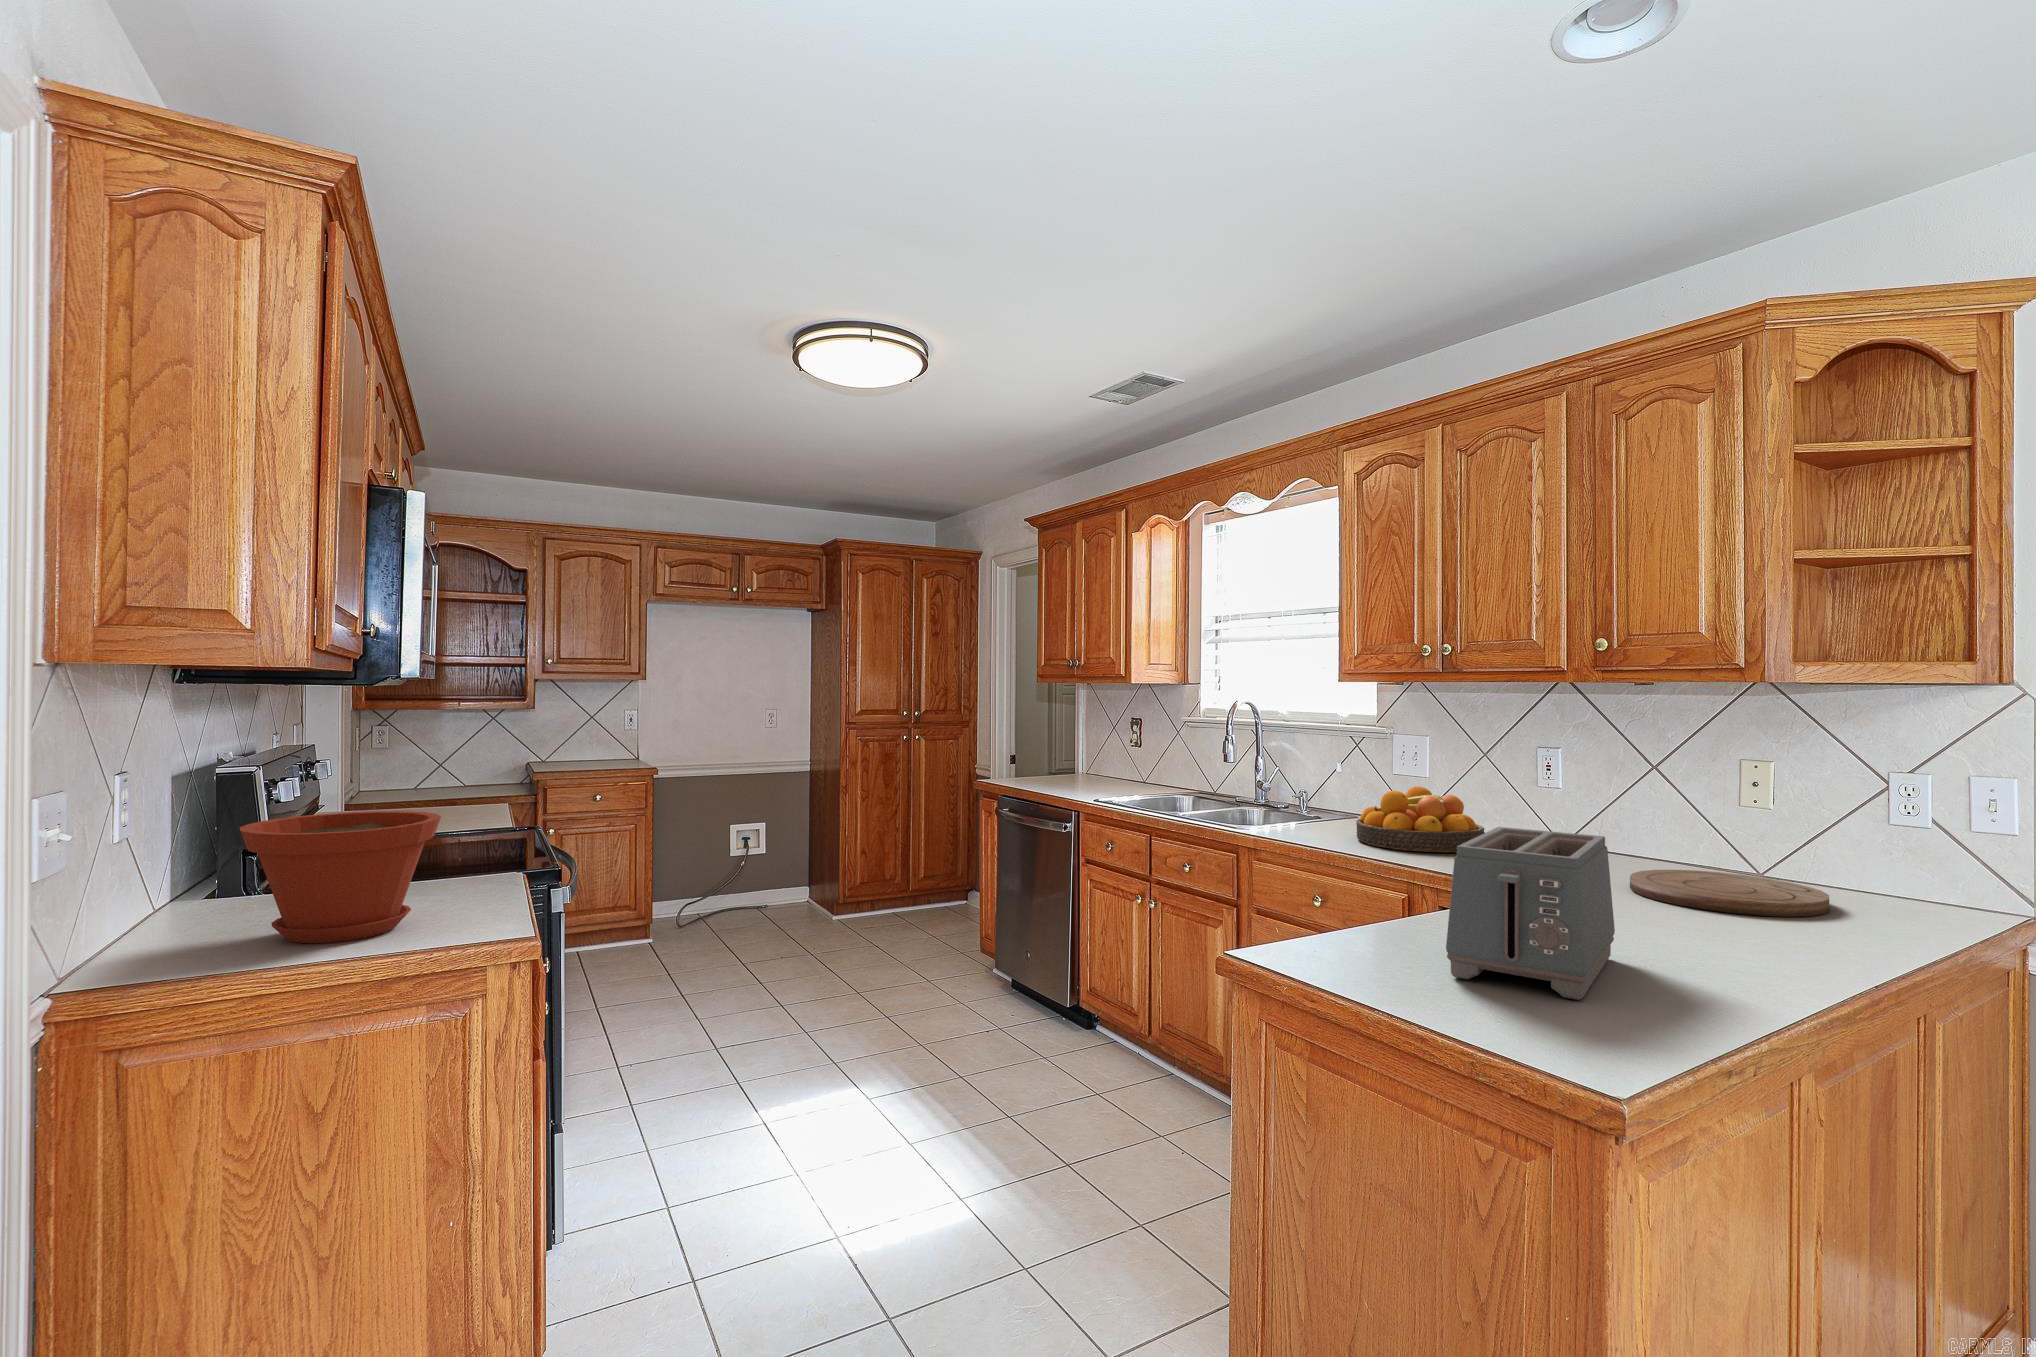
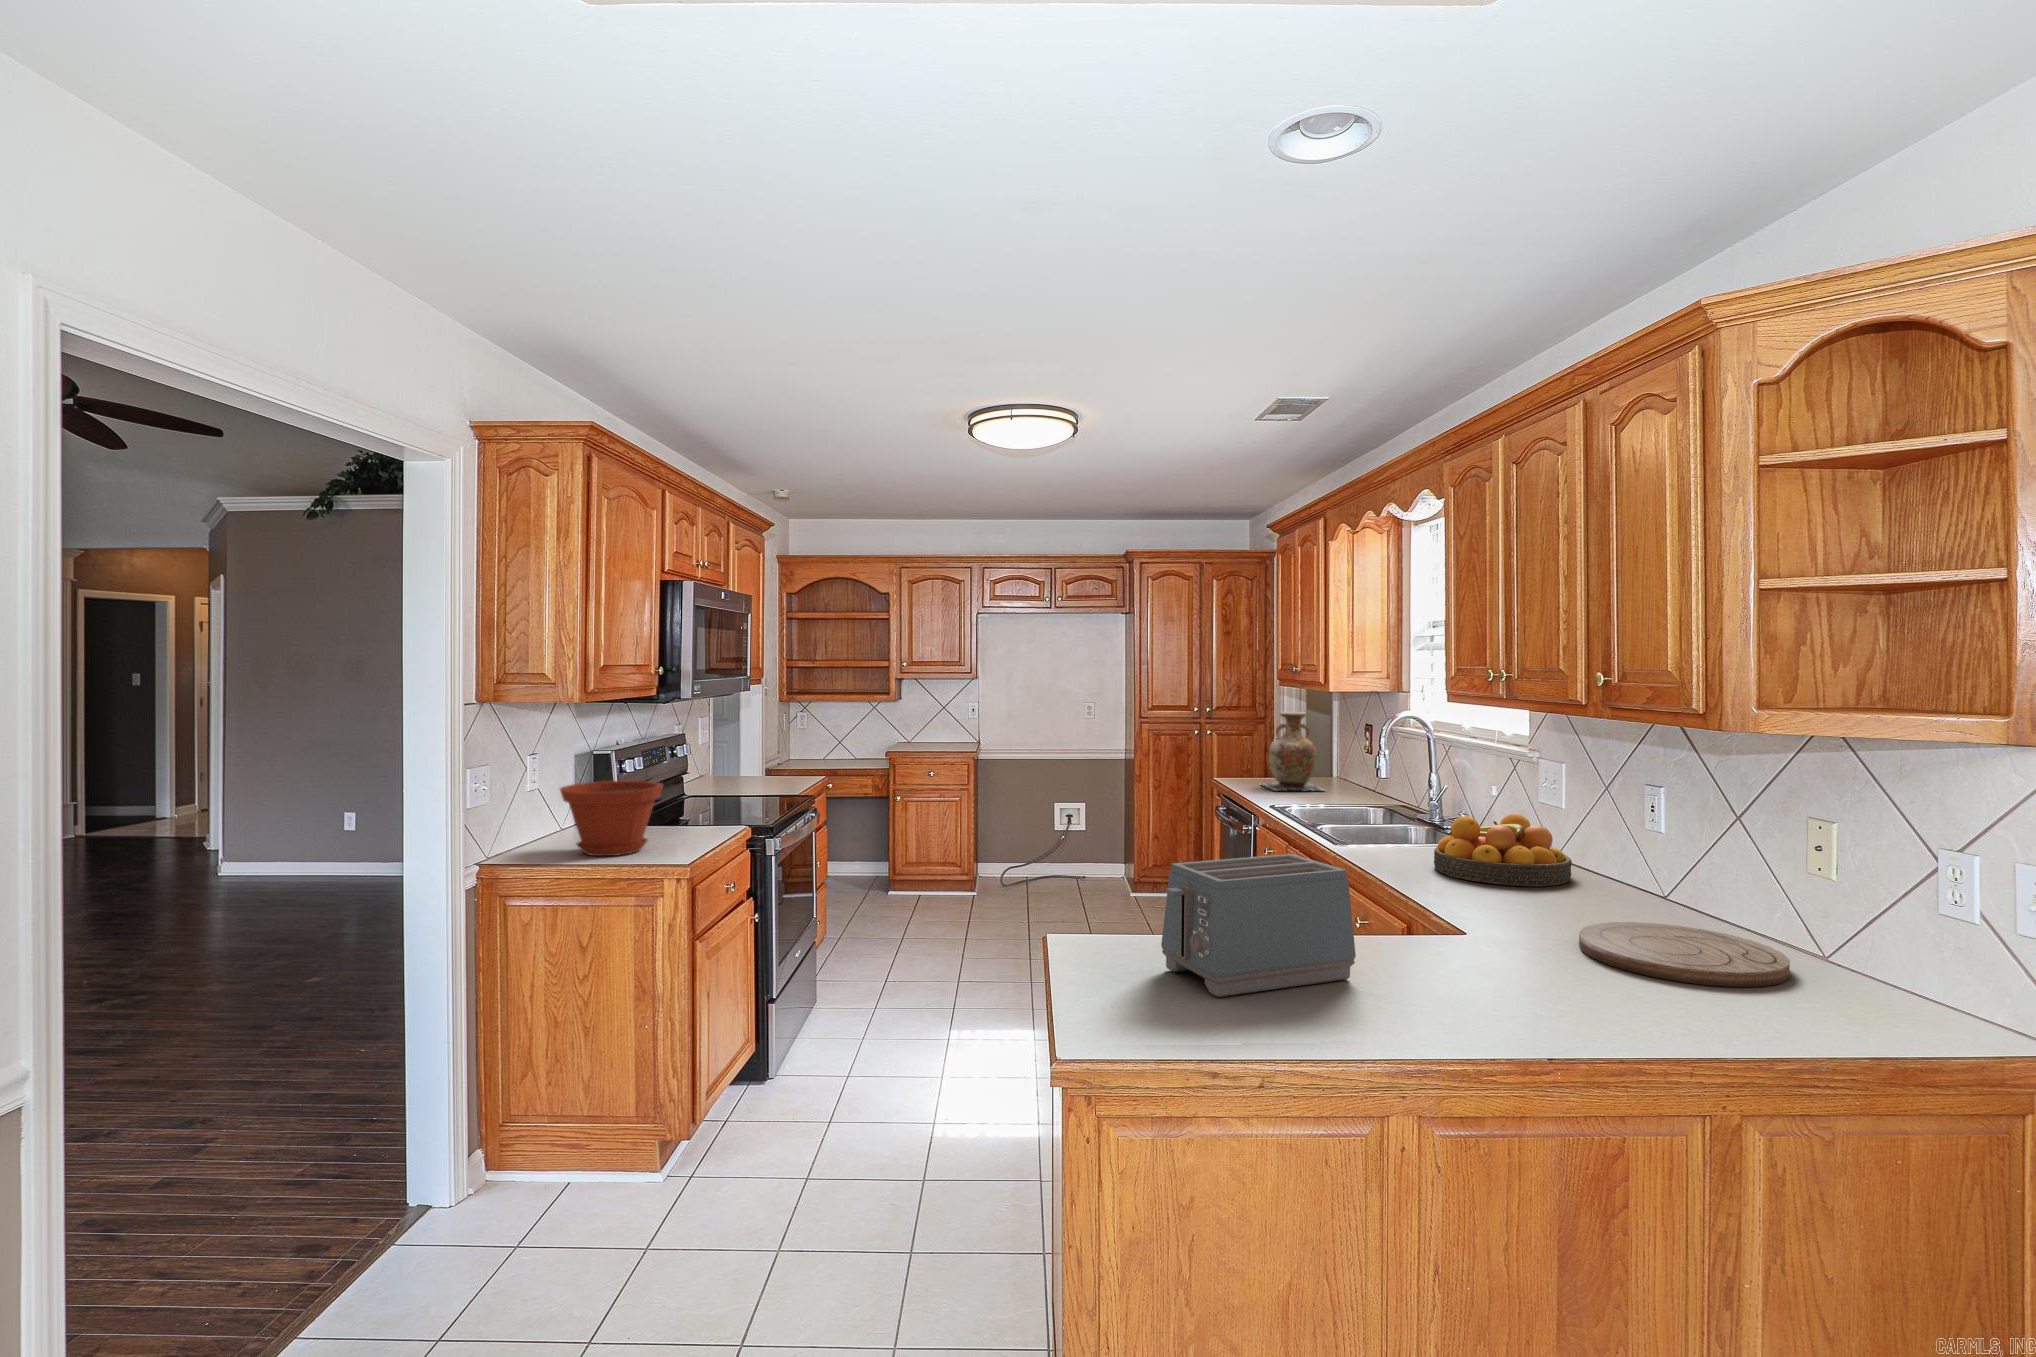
vase: none [1026,709,1101,788] -> present [1264,712,1322,790]

